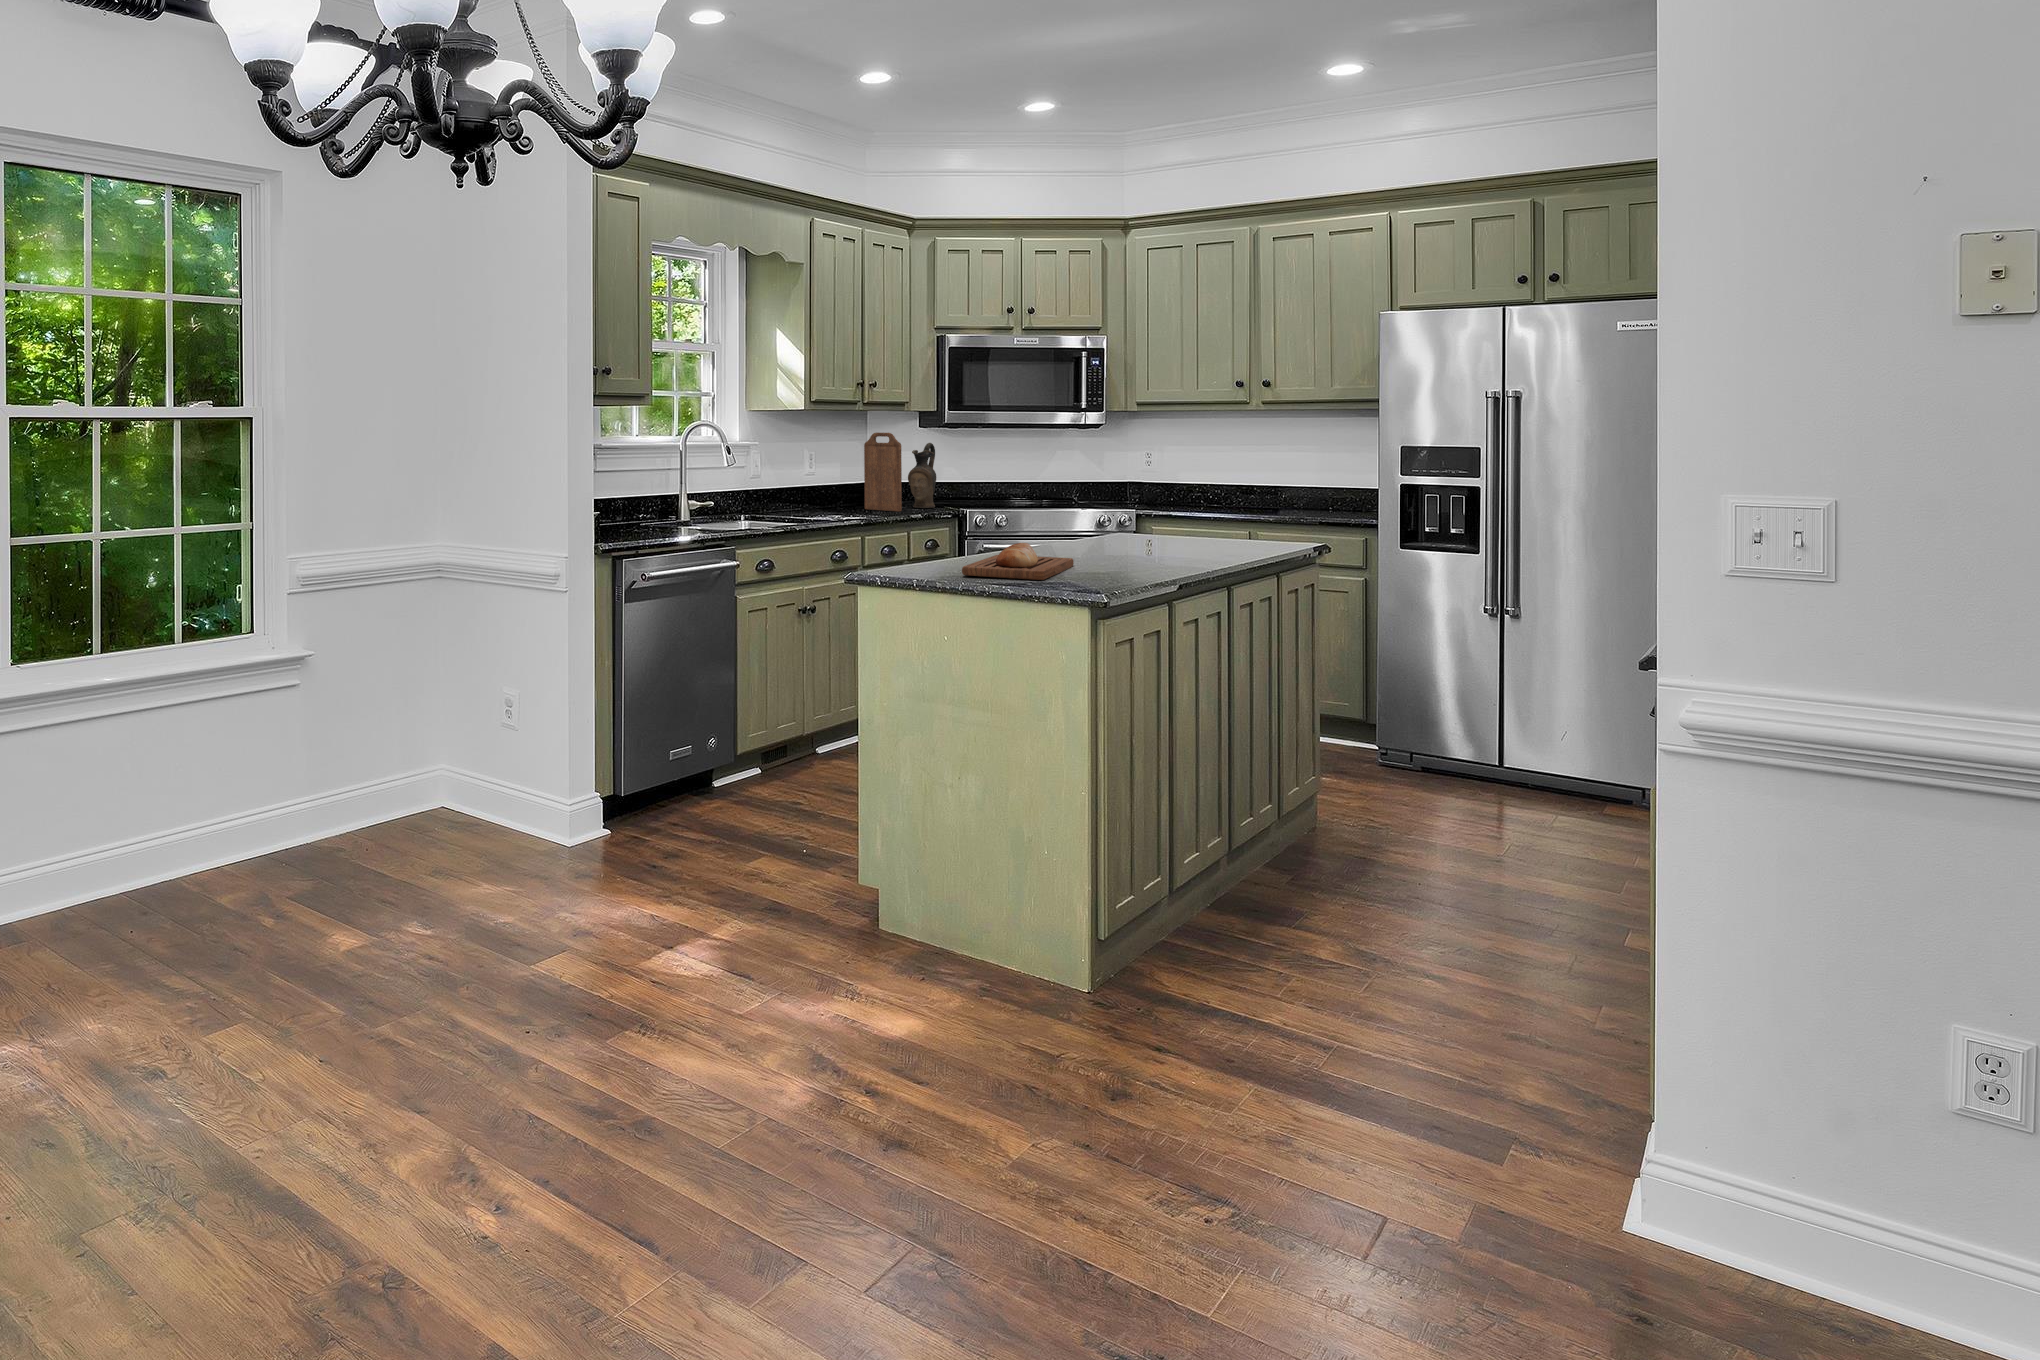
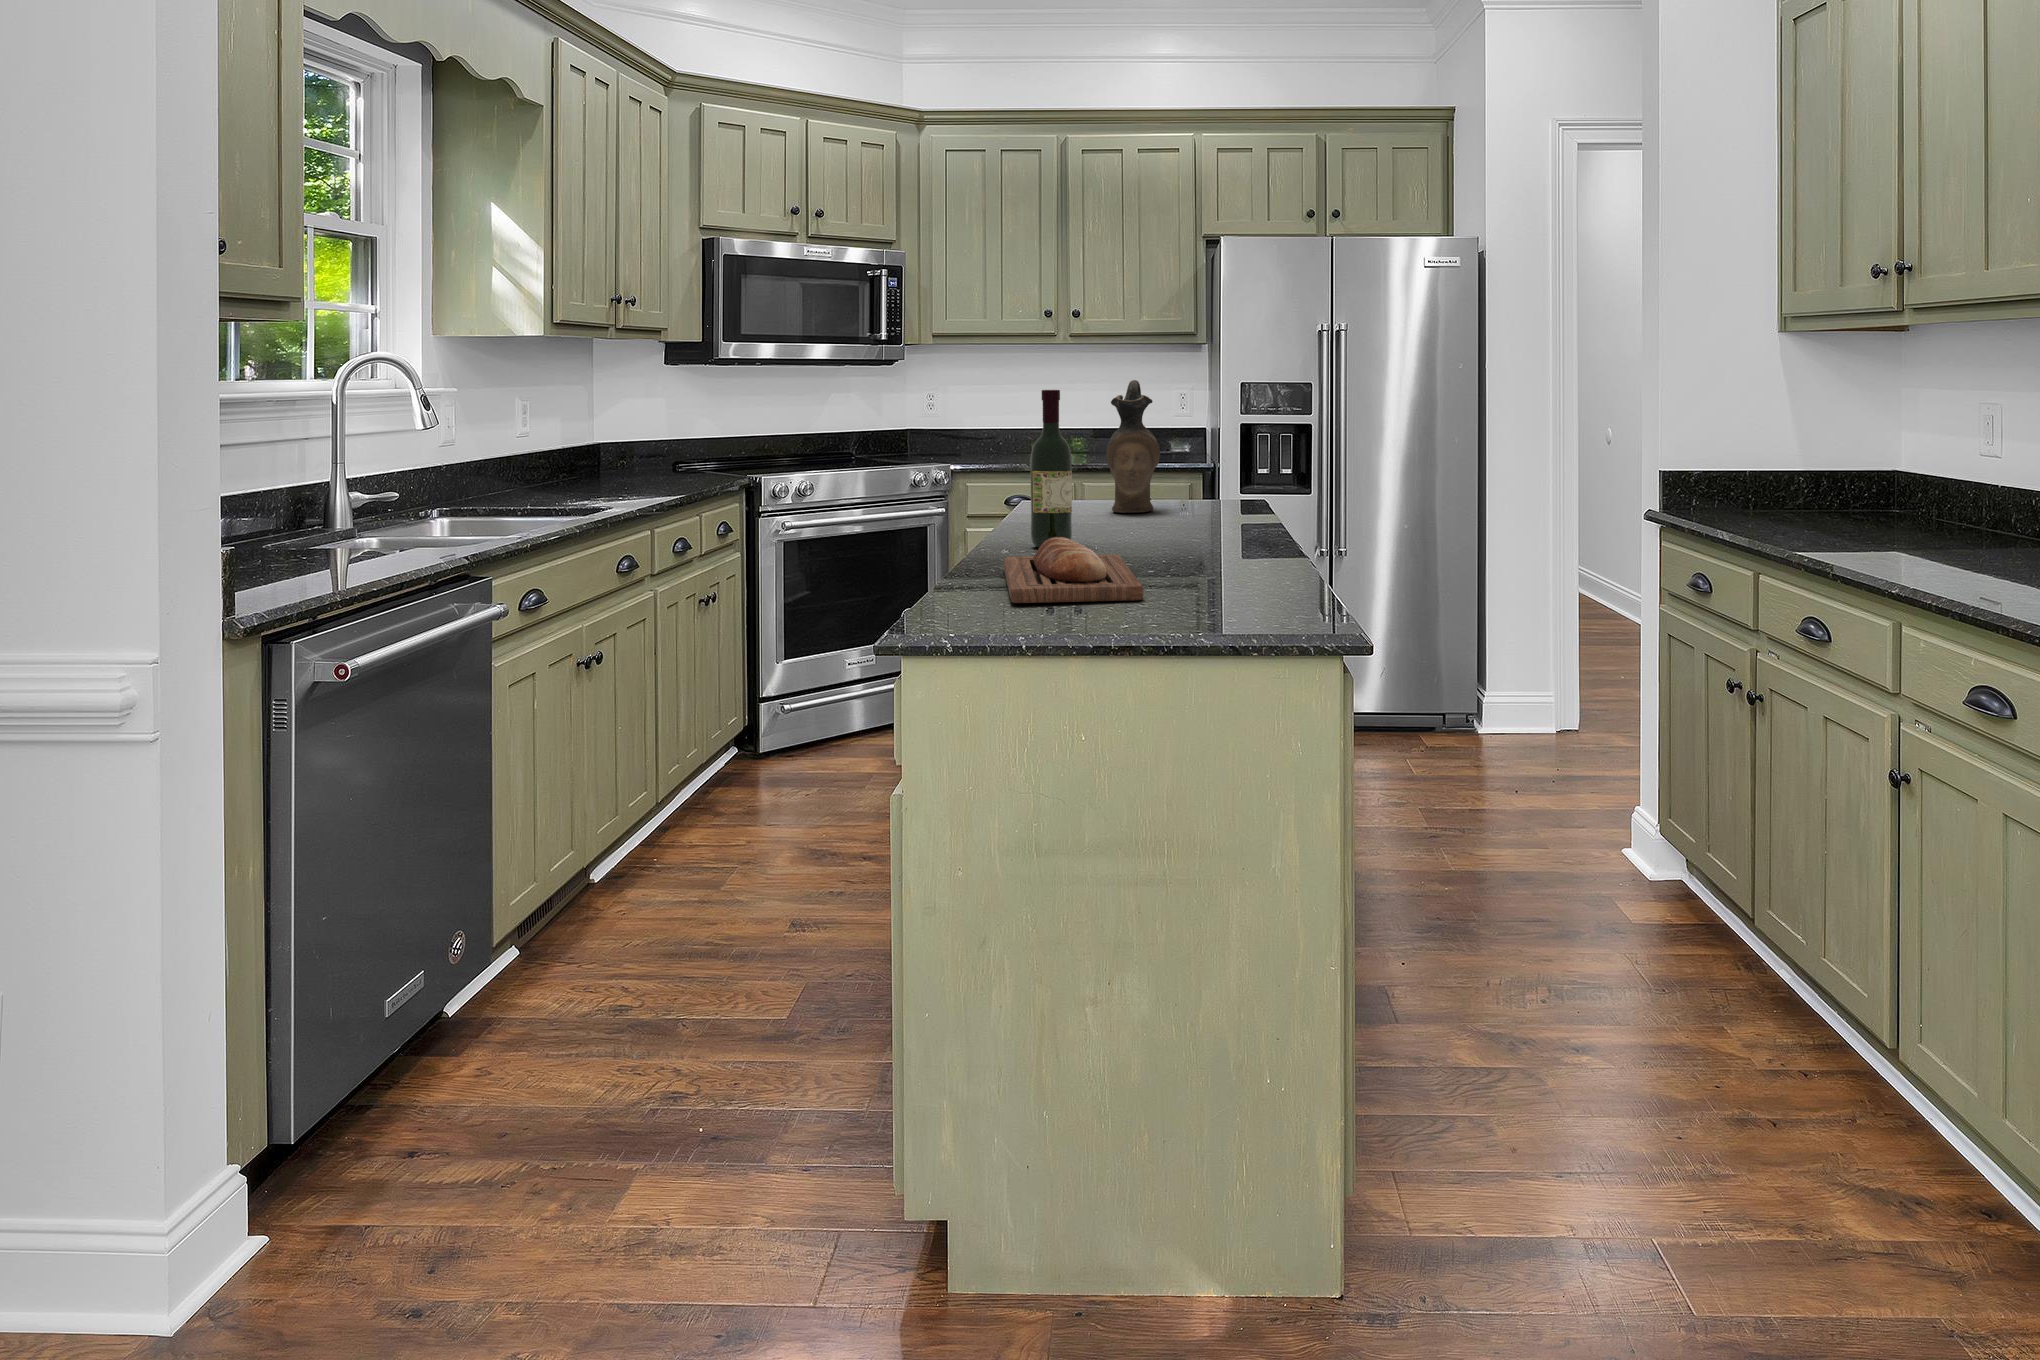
cutting board: present [864,433,902,512] -> none [617,372,677,486]
ceramic pitcher: present [908,443,936,508] -> present [1106,380,1160,513]
wine bottle: none [1041,449,1071,555] -> present [1031,390,1072,547]

